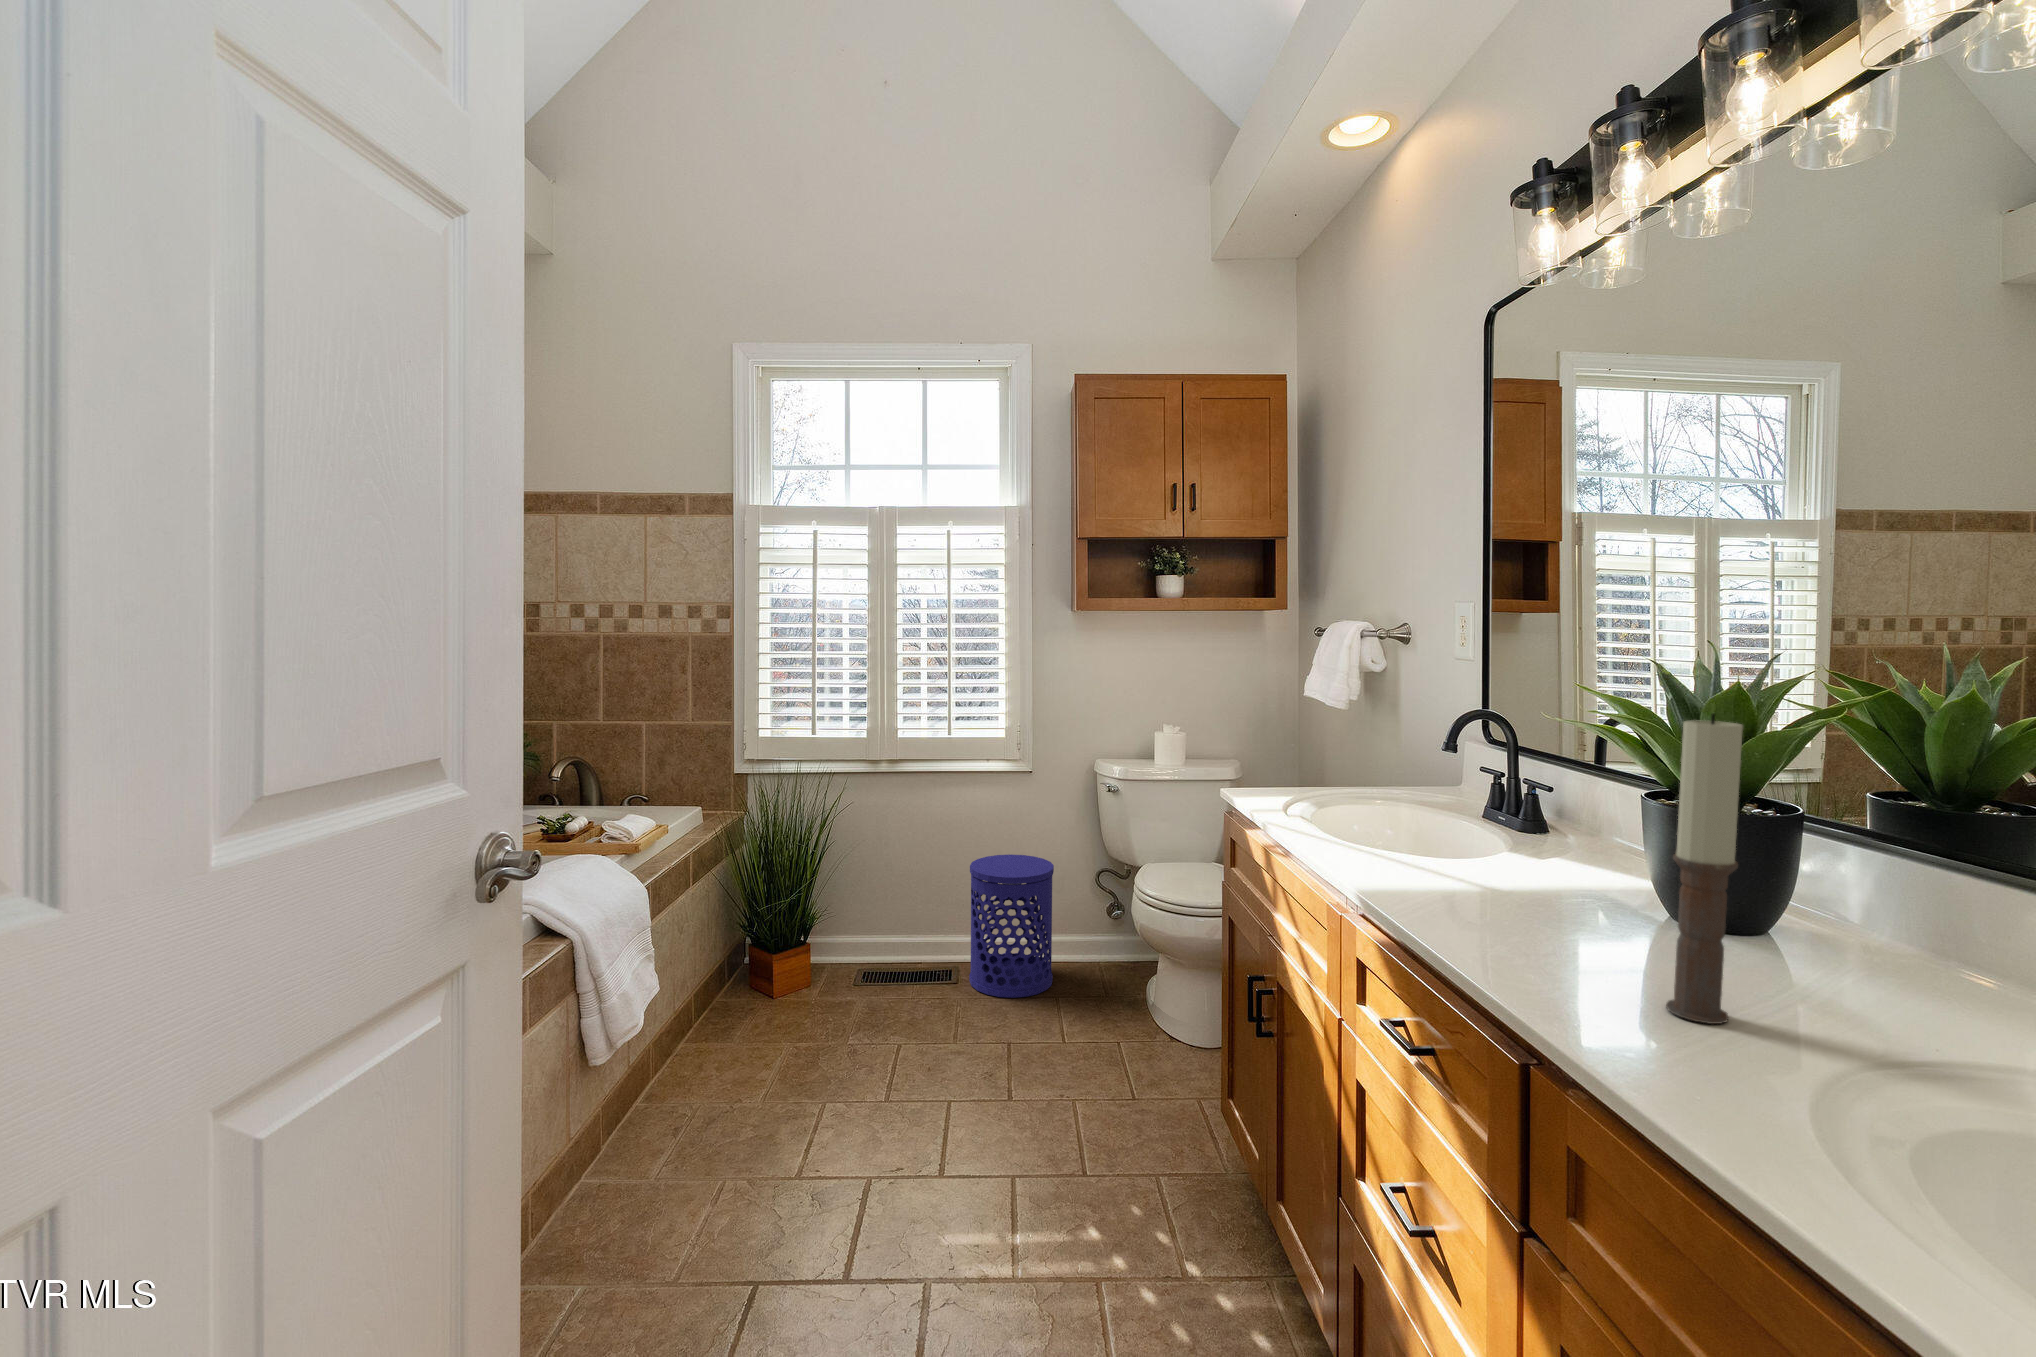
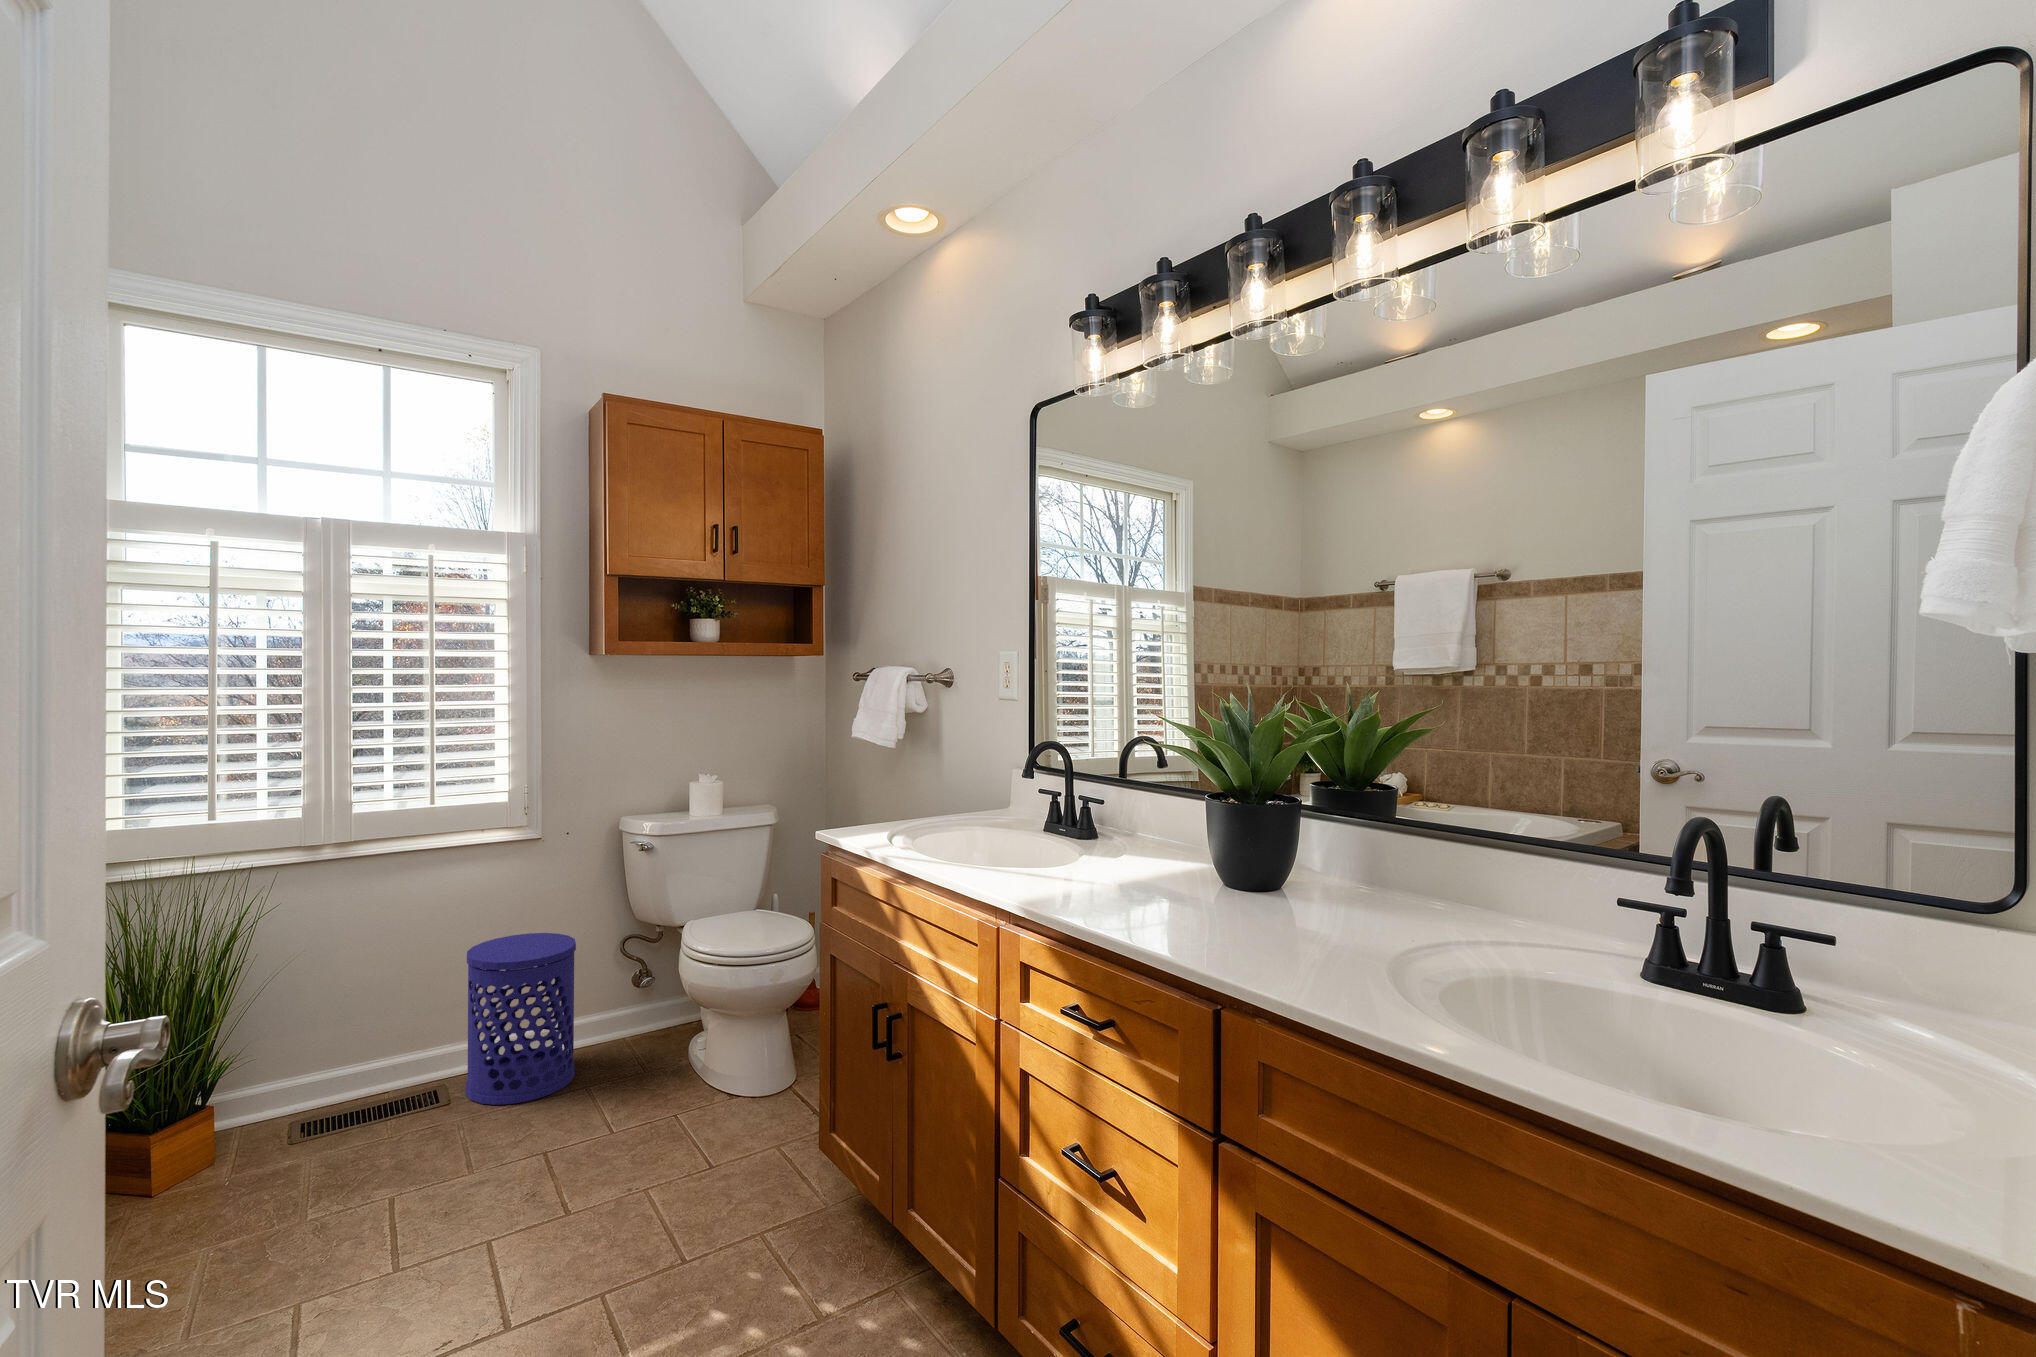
candle: present [1666,714,1743,1024] -> none [1281,729,1321,950]

